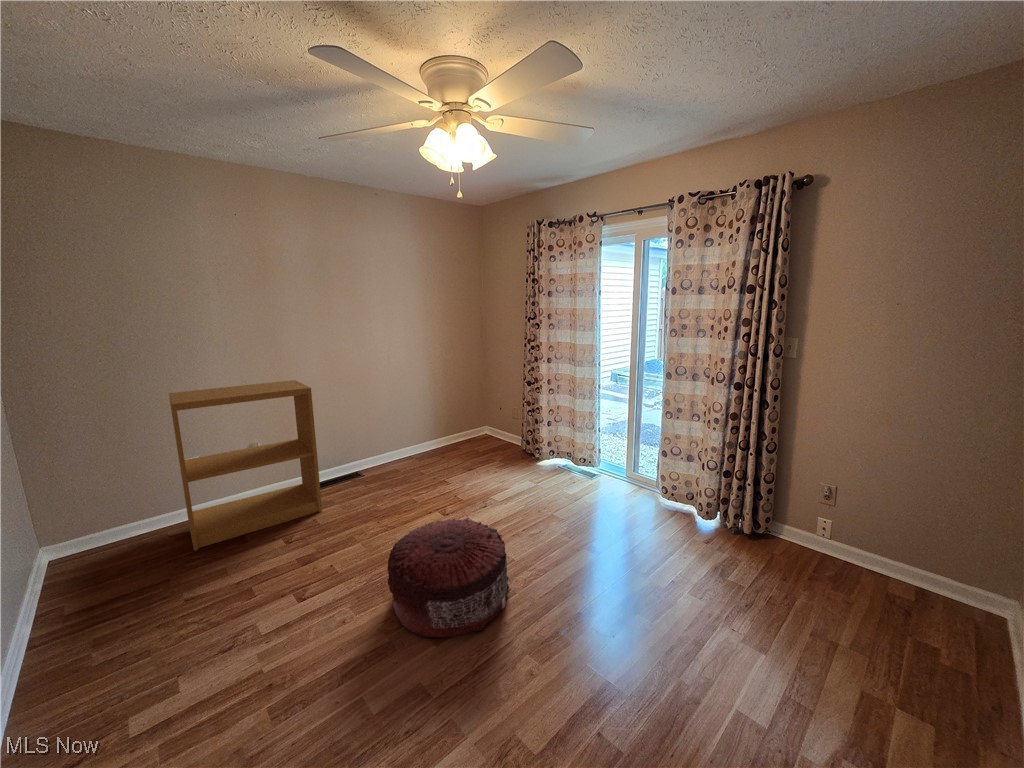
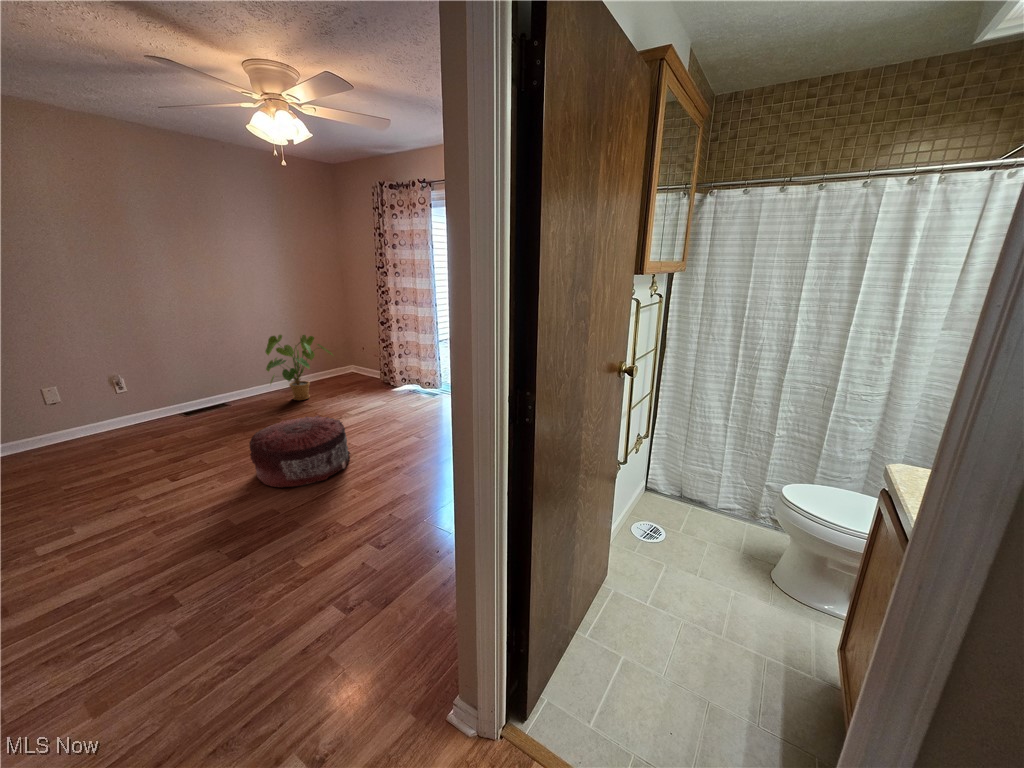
bookshelf: present [169,380,322,551] -> none [12,317,191,463]
house plant: none [401,395,476,474] -> present [265,335,333,400]

